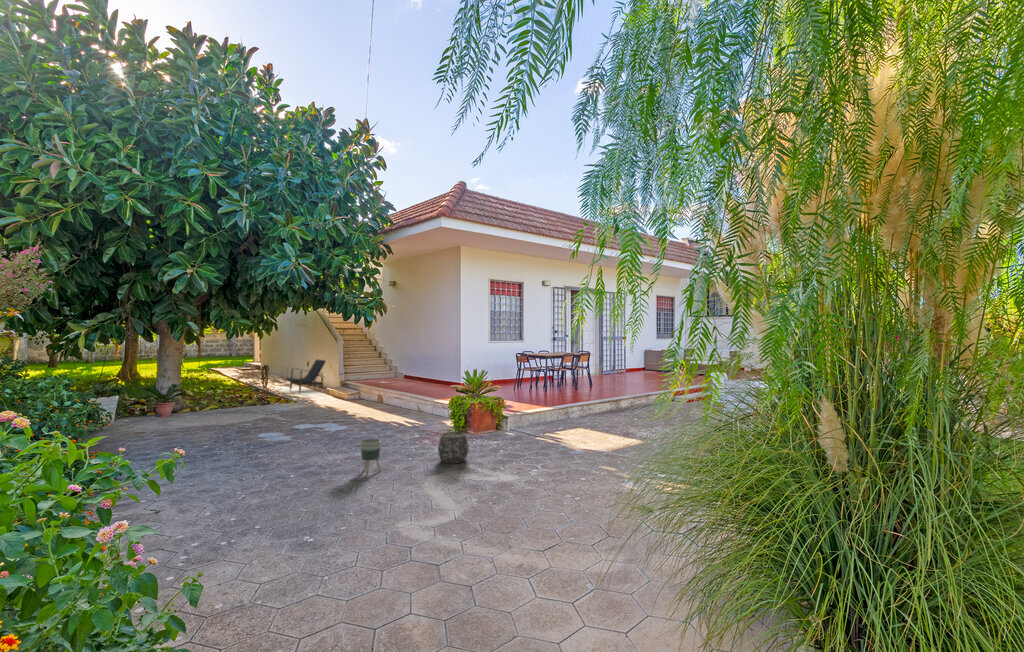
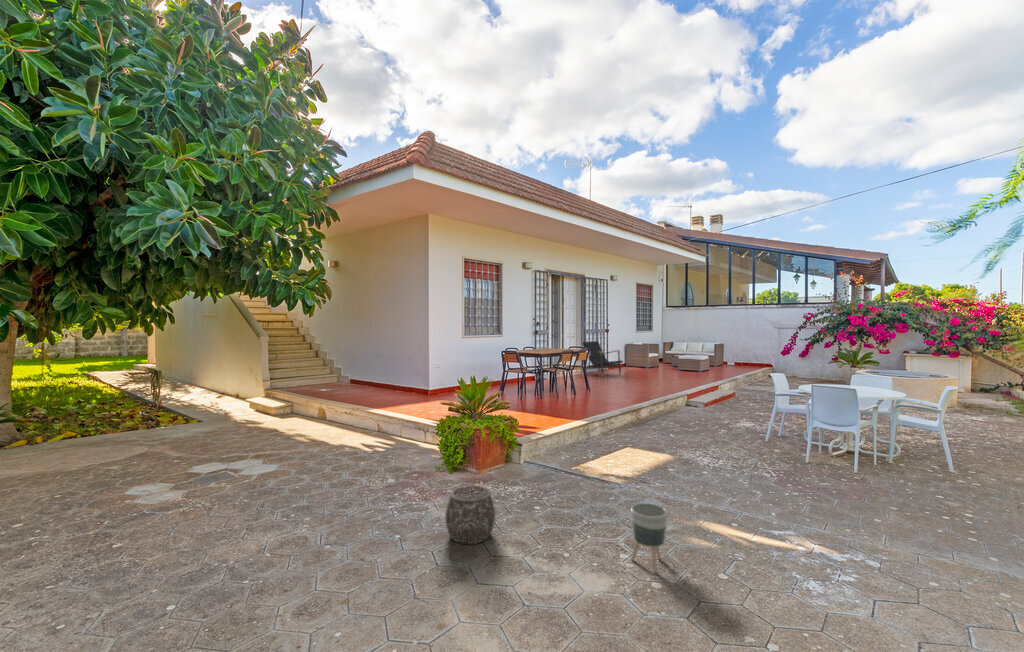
lounge chair: present [286,359,325,393] -> present [583,341,623,377]
planter: present [360,438,381,475] -> present [631,503,668,573]

